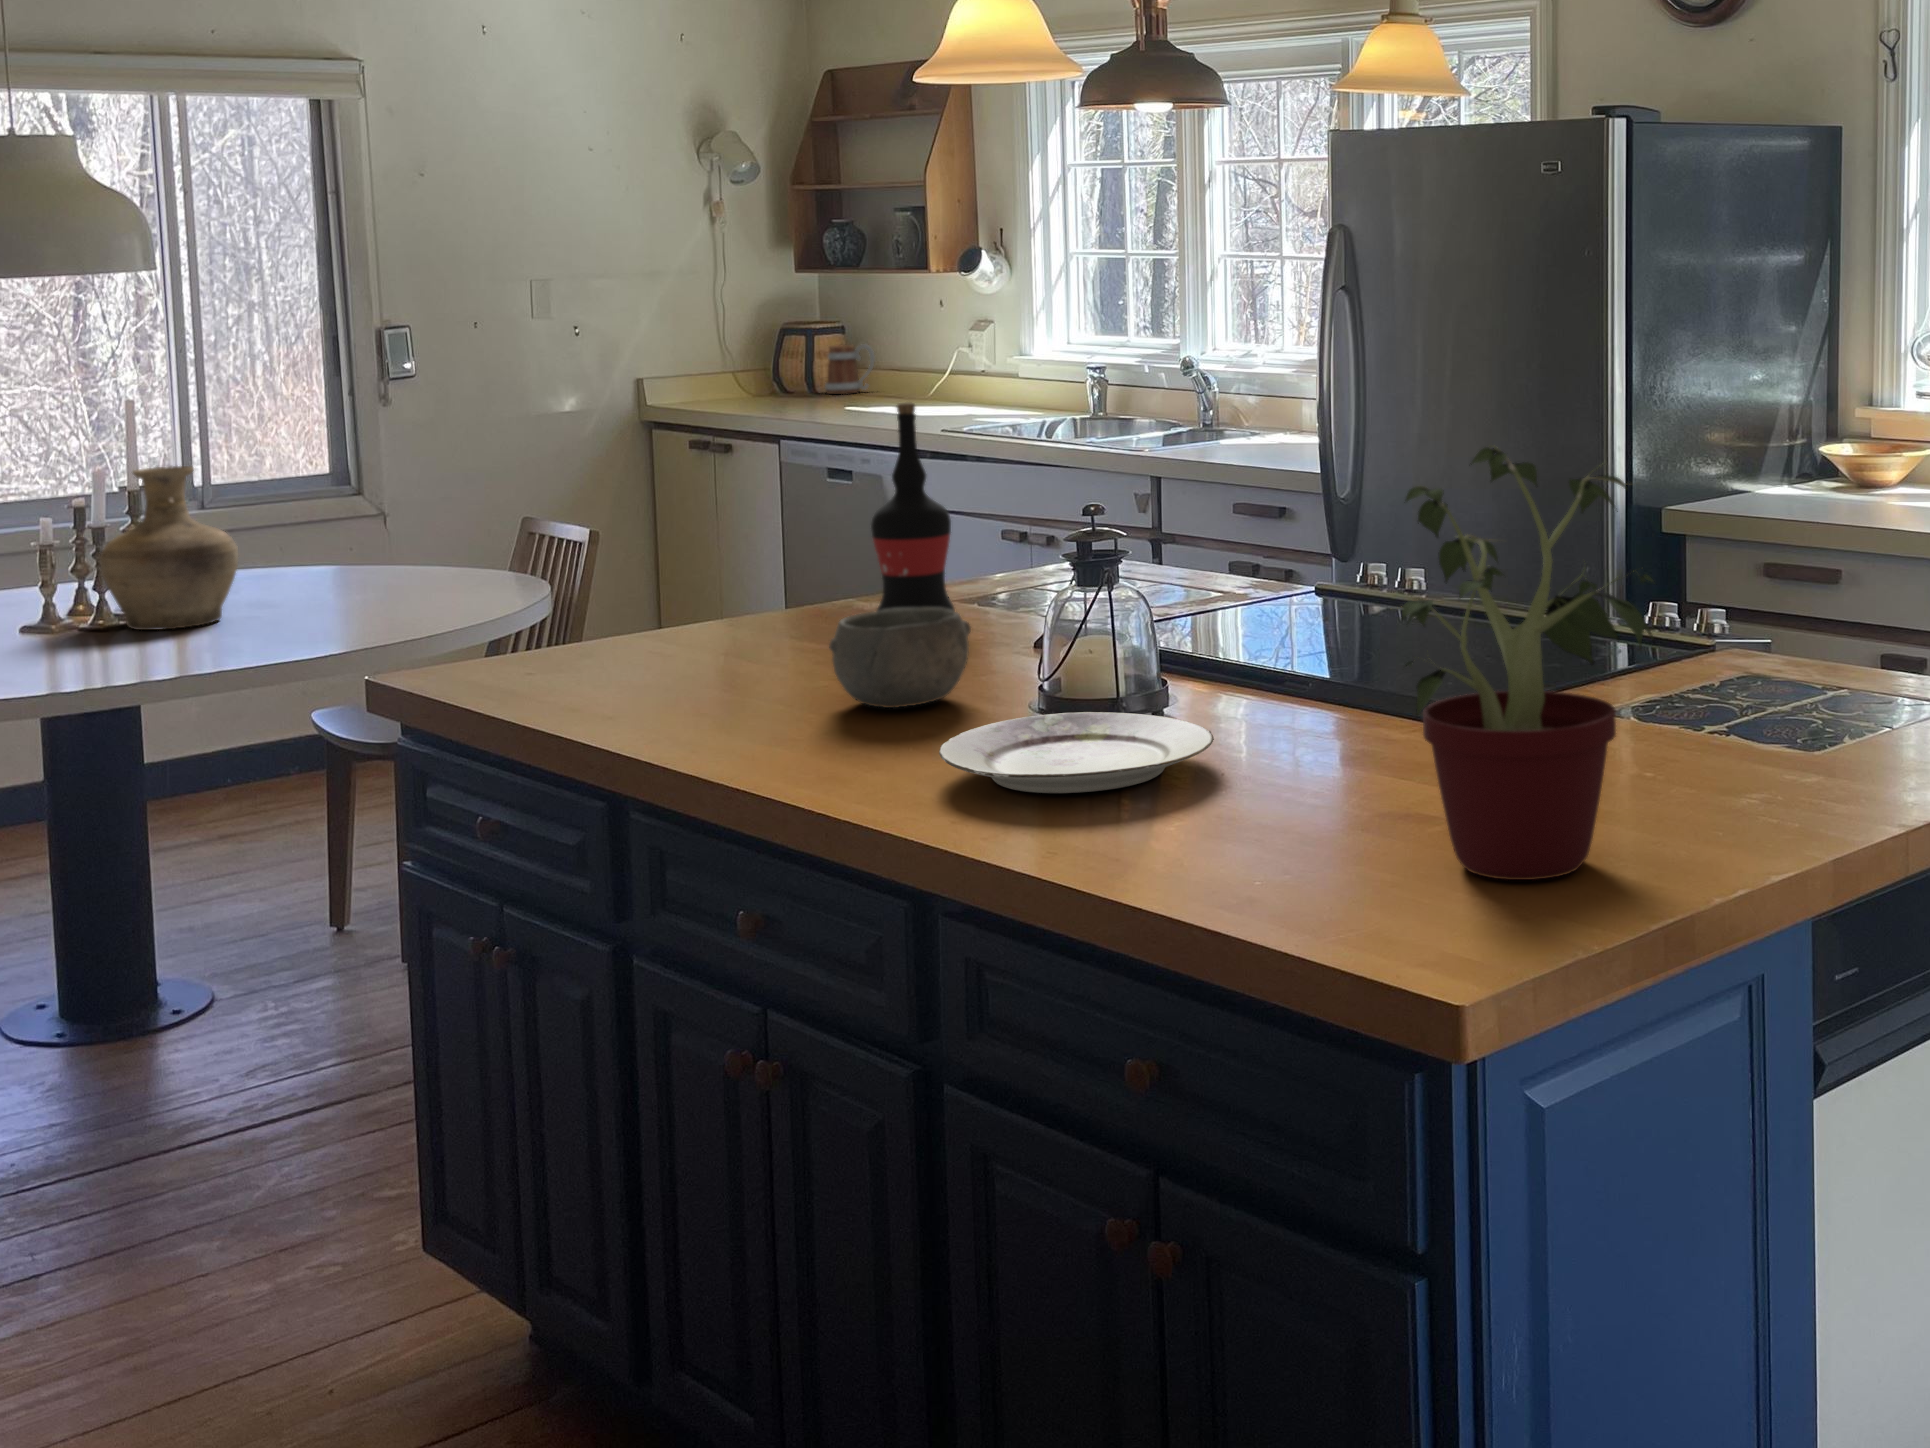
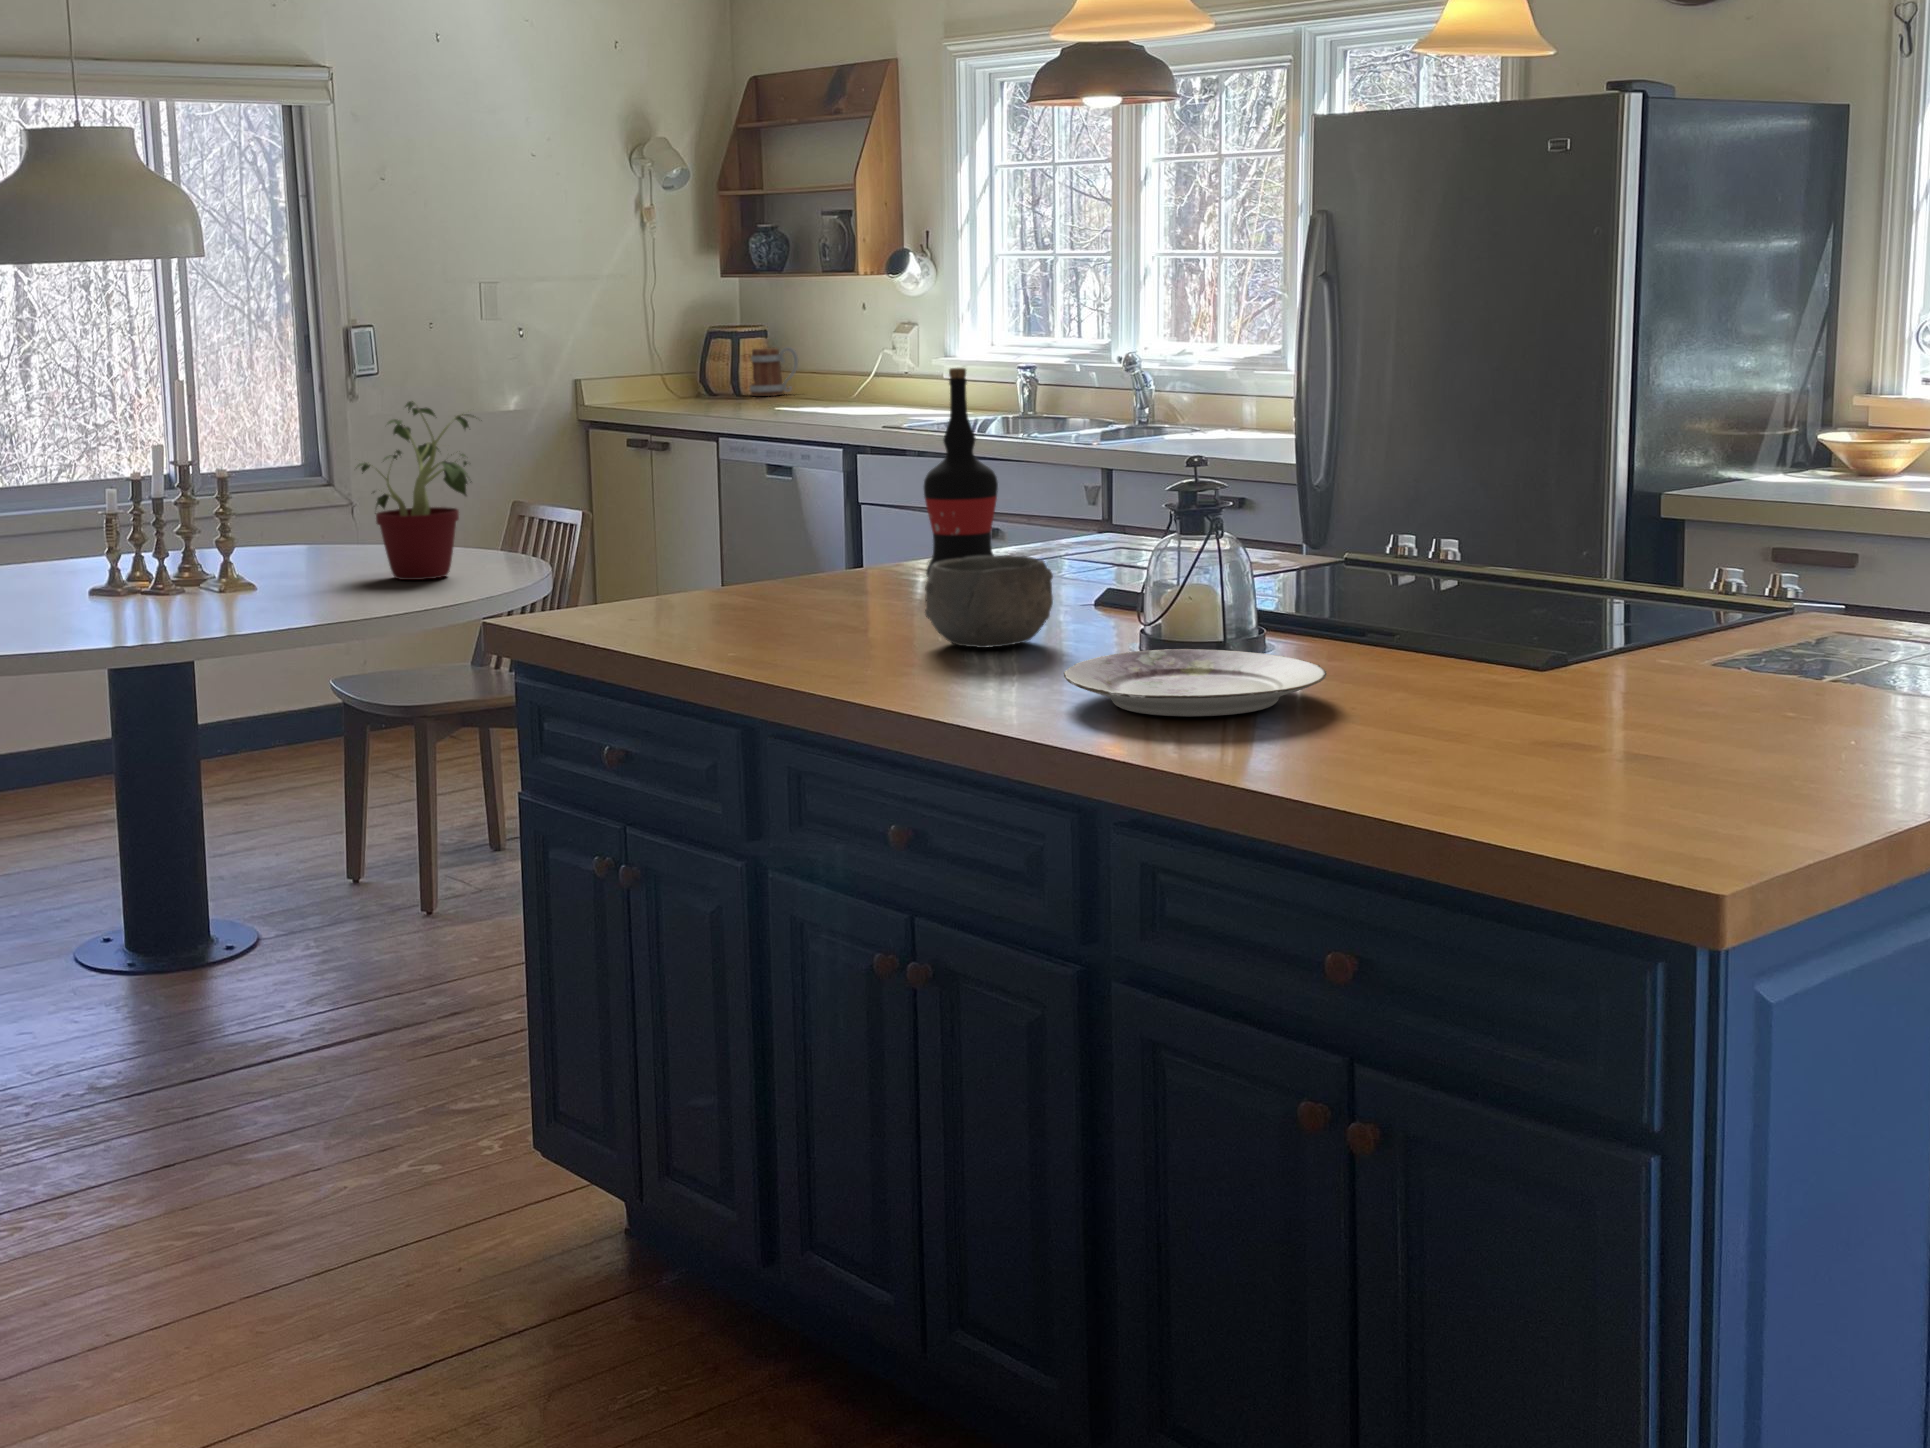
potted plant: present [1402,447,1655,880] -> present [357,401,477,580]
vase: present [100,466,238,630] -> none [158,444,277,595]

